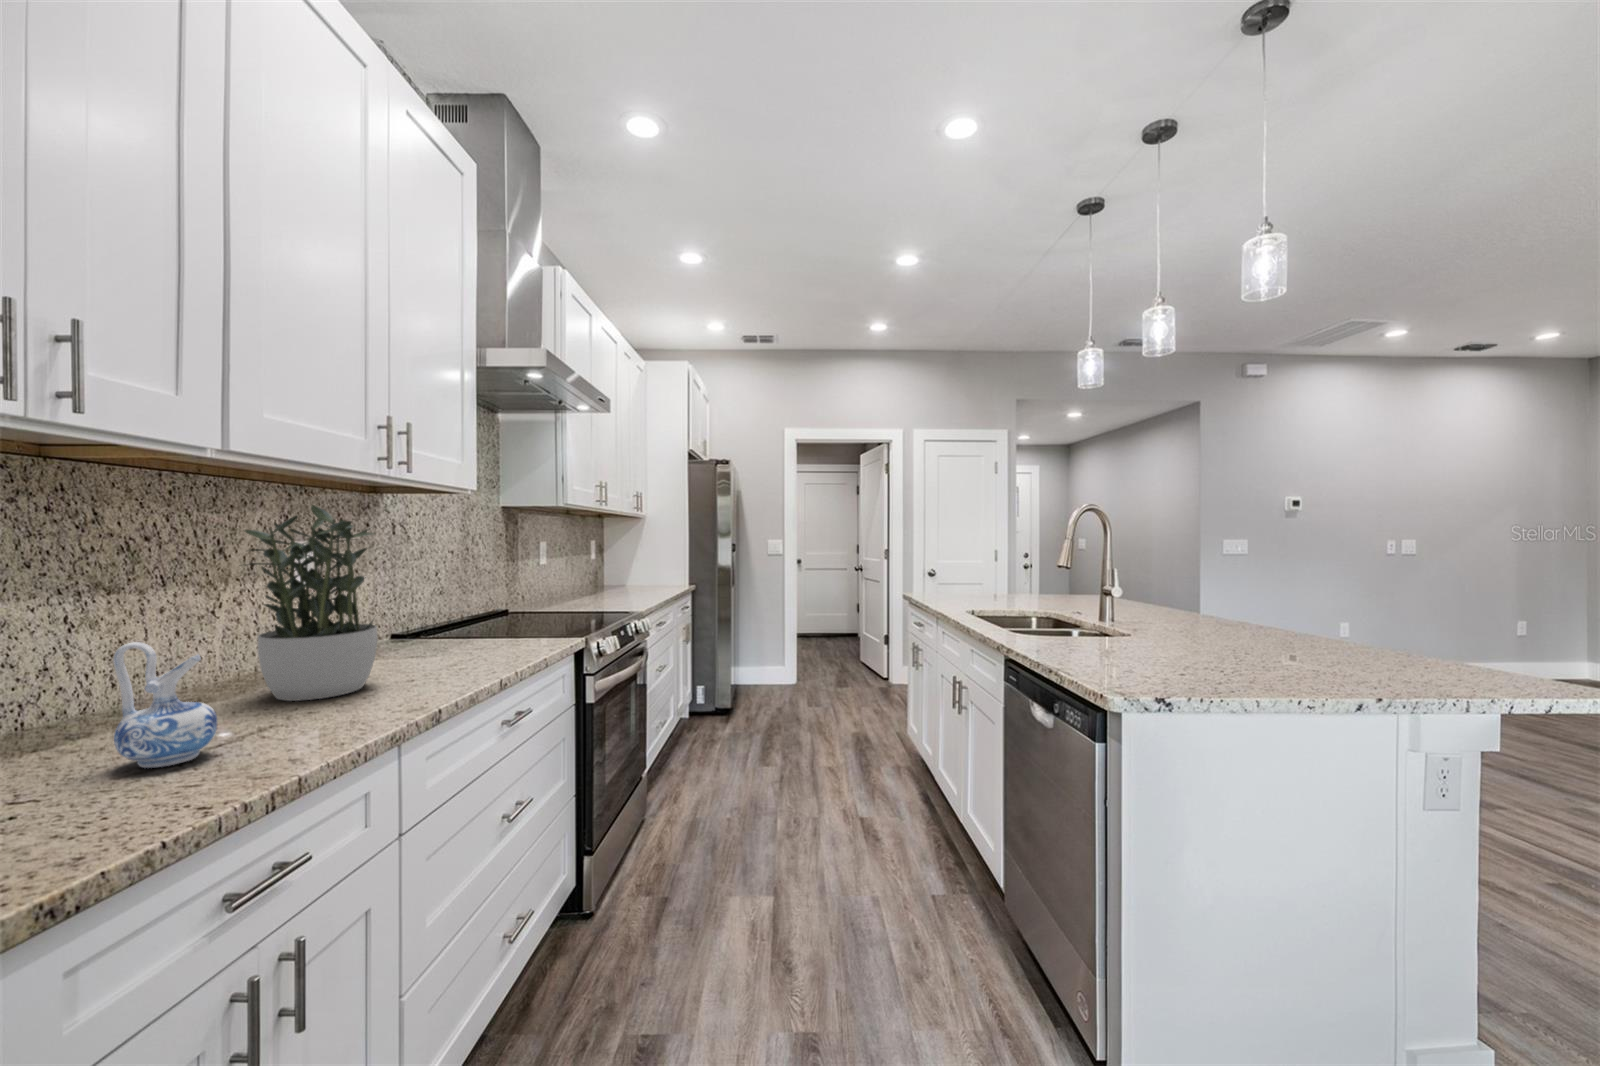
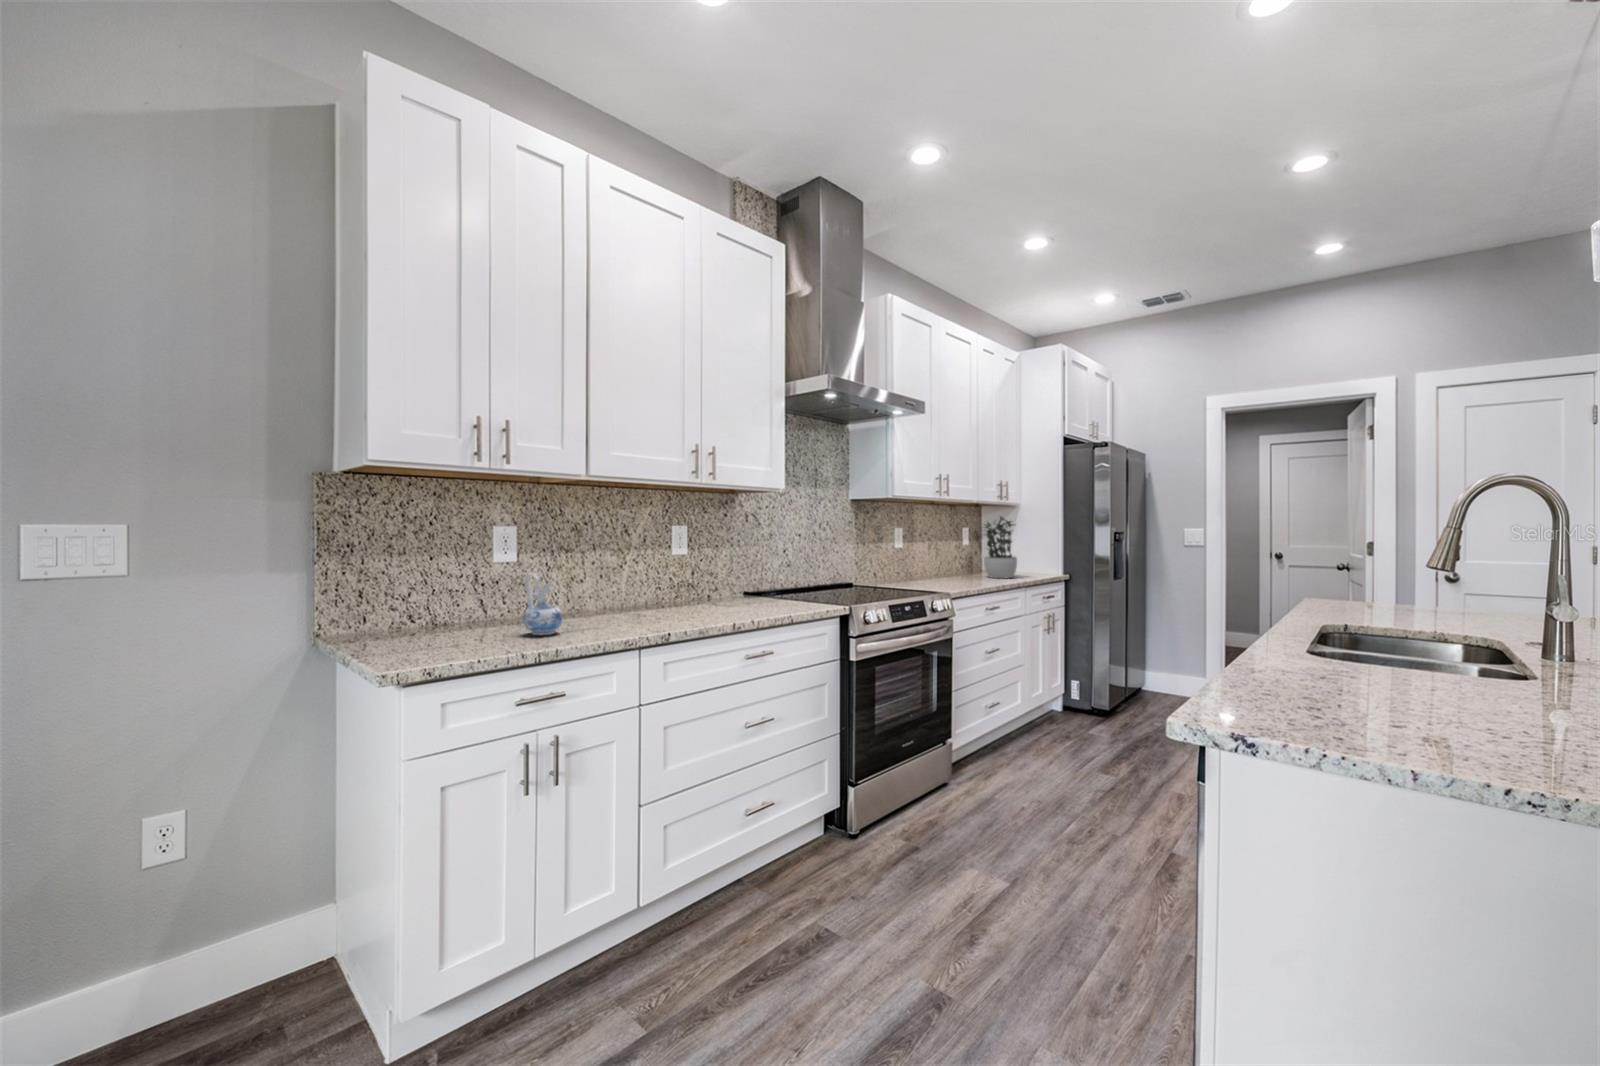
potted plant: present [245,505,378,701] -> present [984,516,1017,578]

